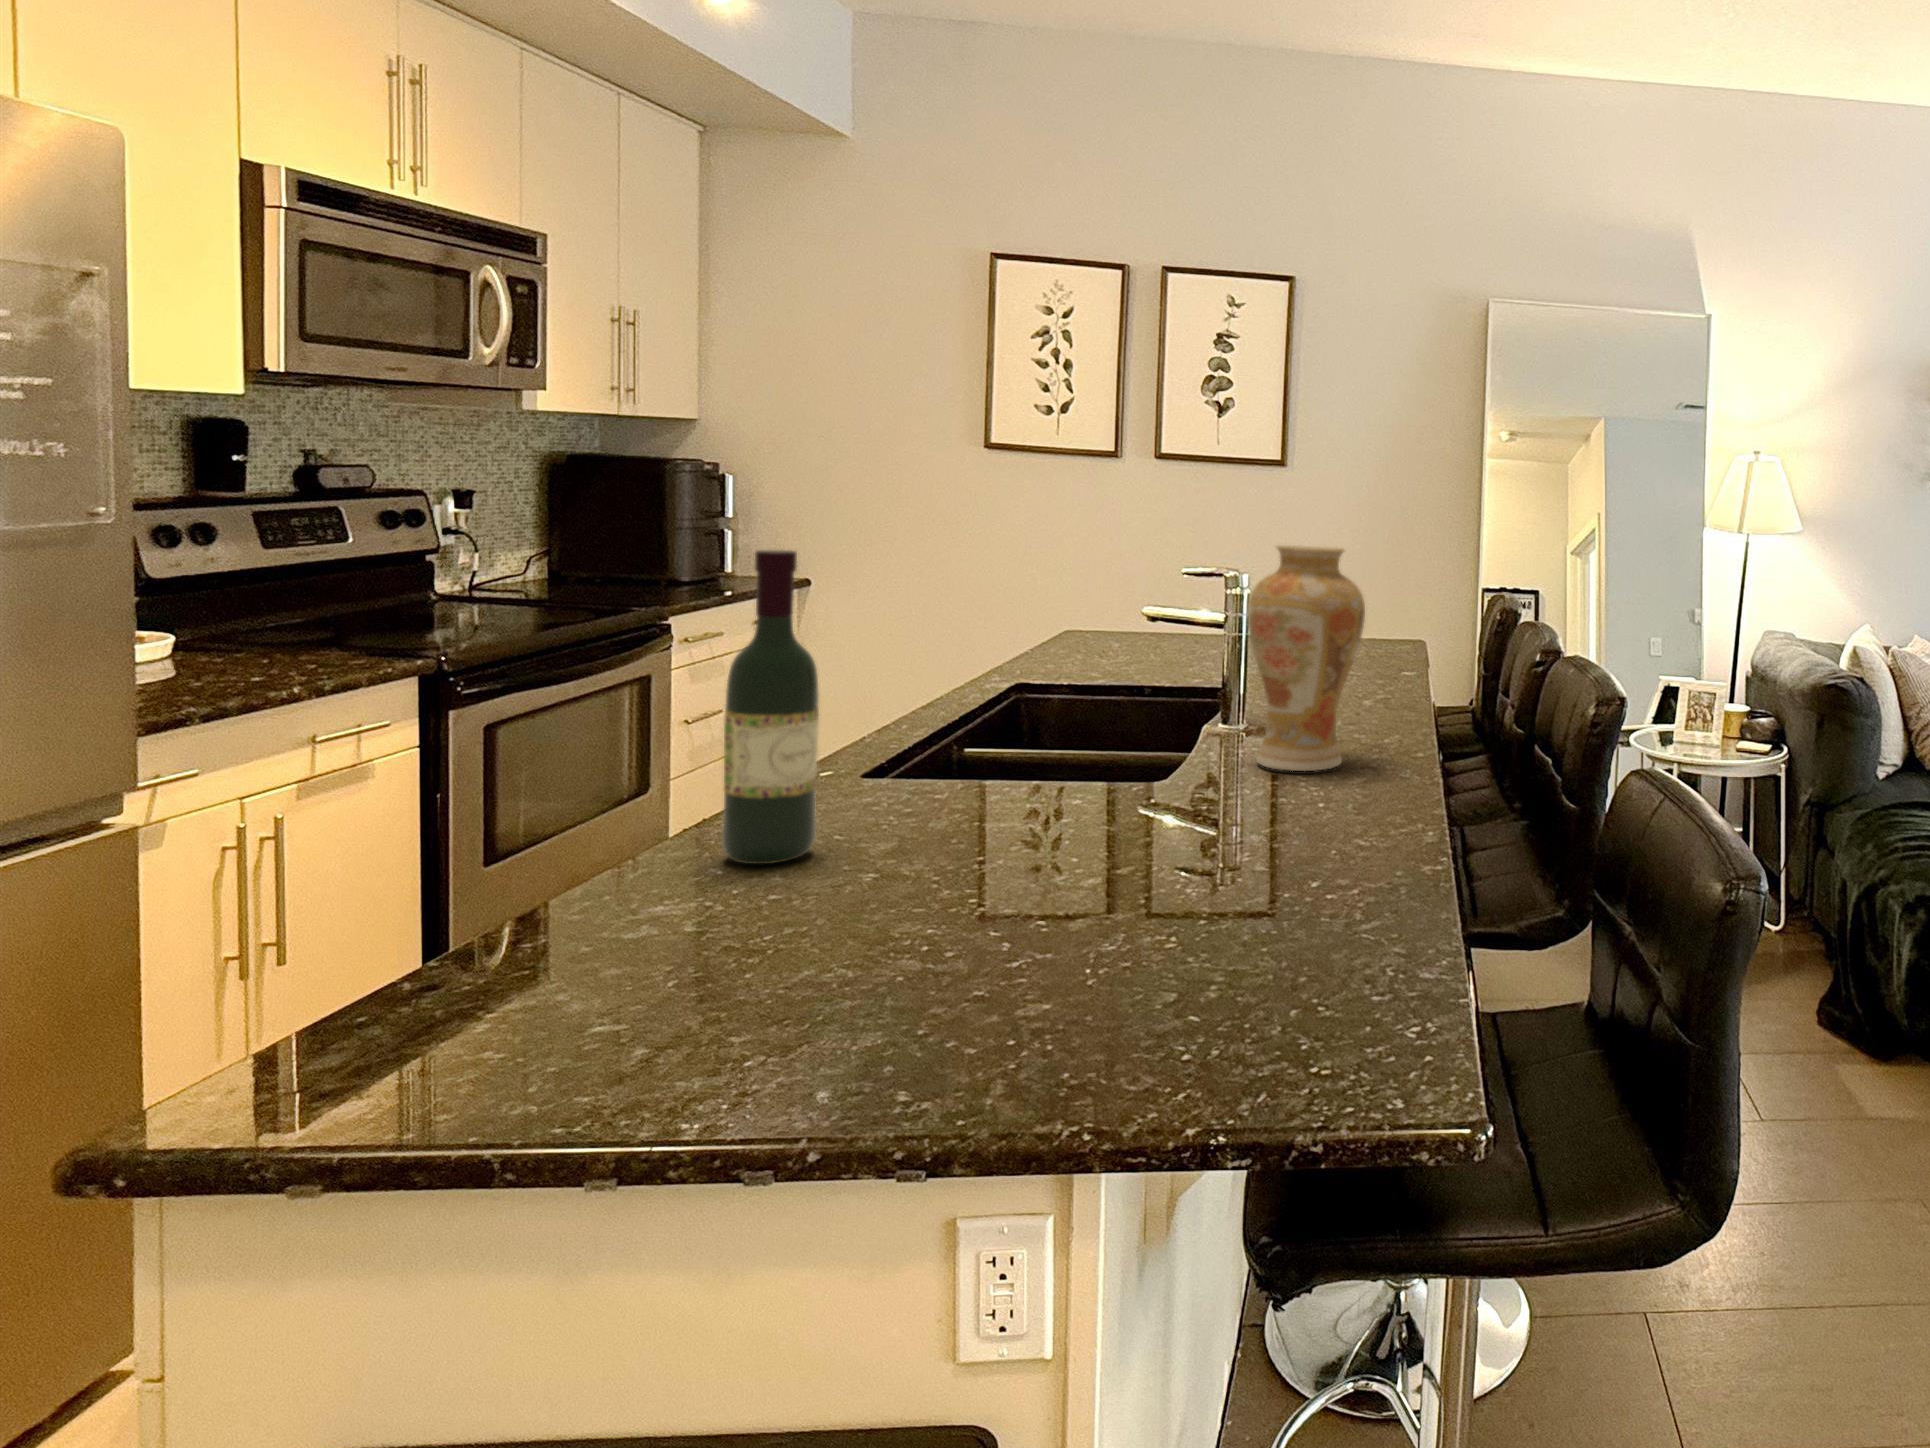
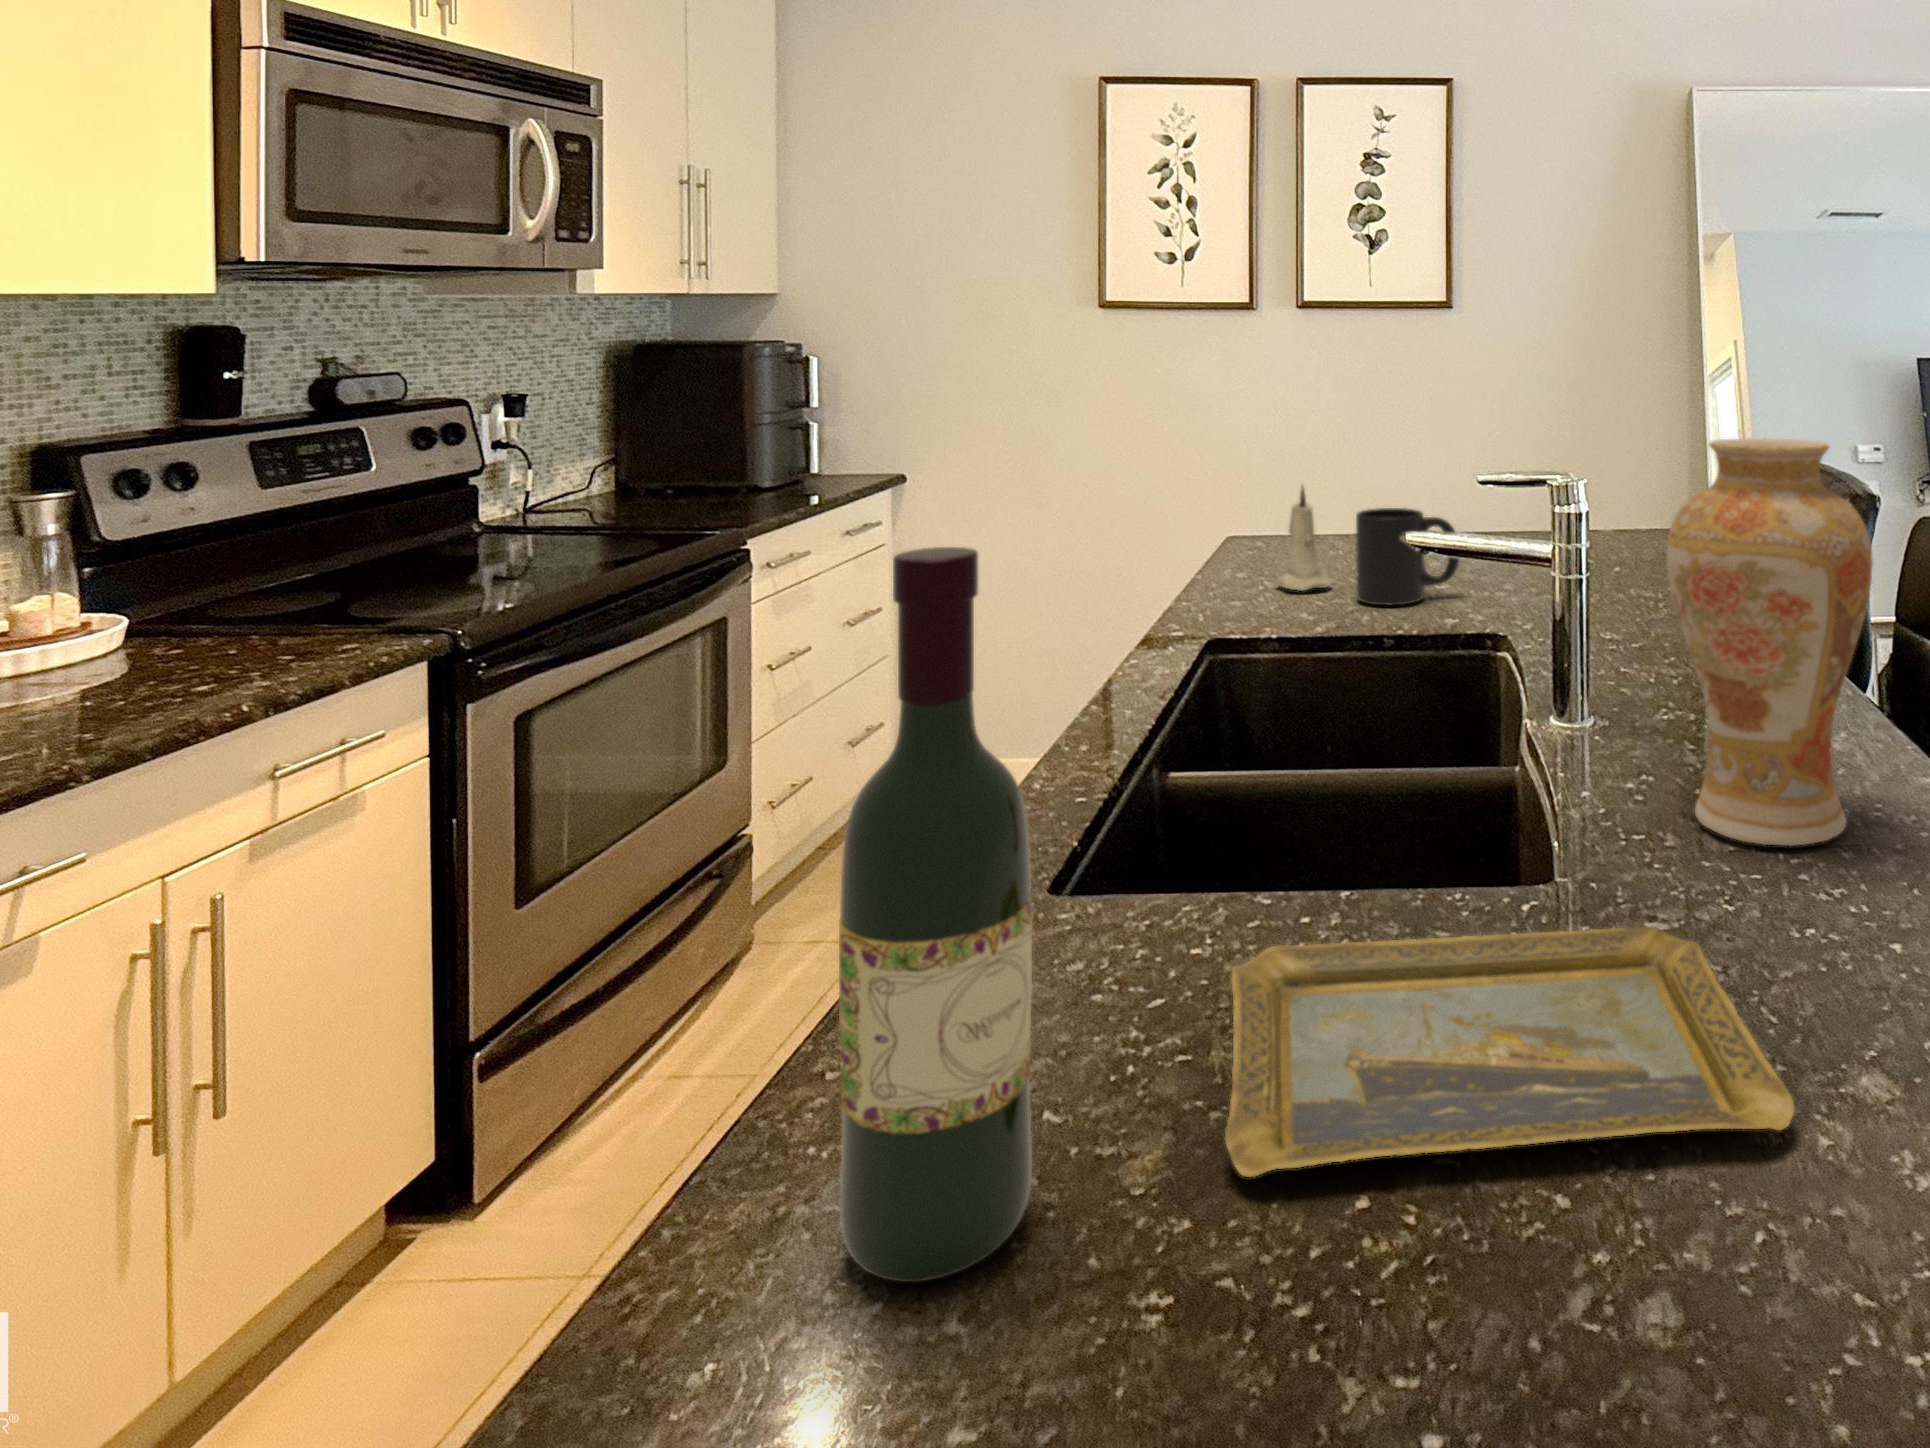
candle: none [1077,582,1119,658] -> present [1276,487,1332,591]
mug: none [1131,602,1209,669] -> present [1356,508,1459,605]
tray: none [913,784,1198,845] -> present [1225,927,1794,1177]

